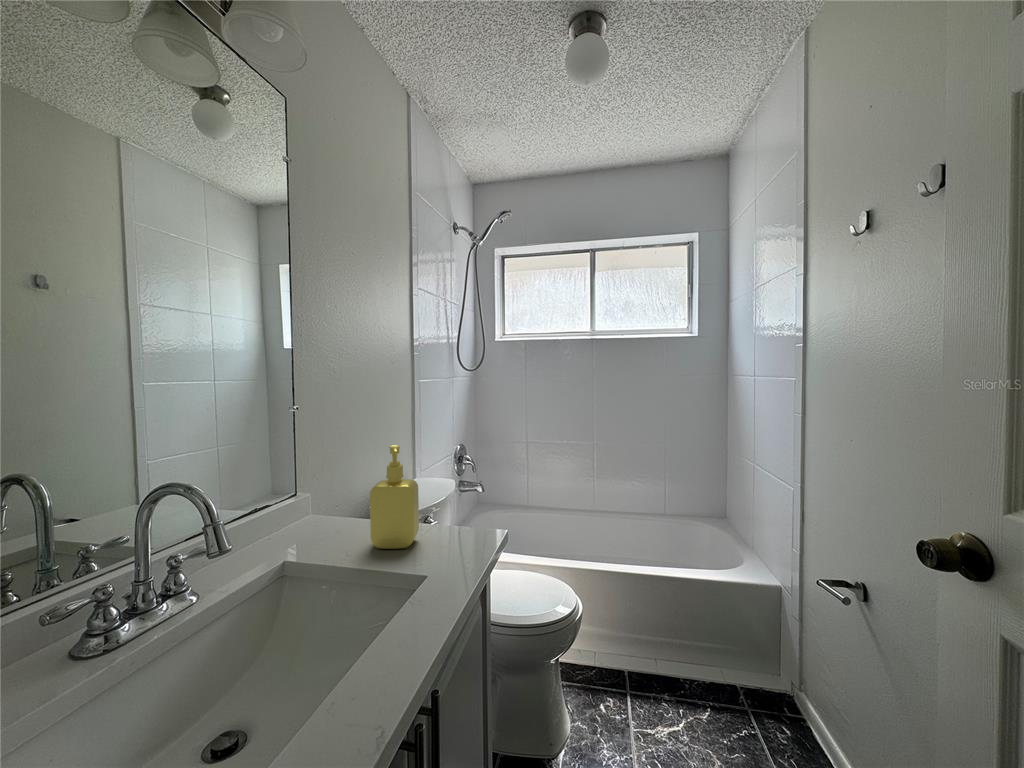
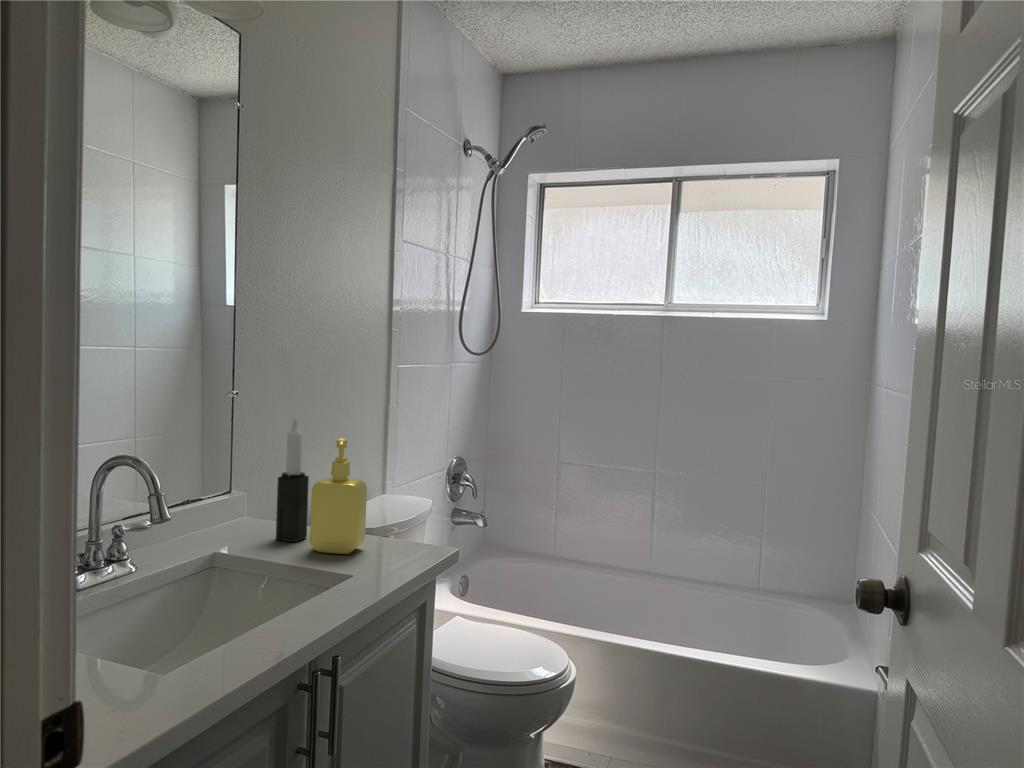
candle: none [337,429,365,539] -> present [276,418,309,542]

